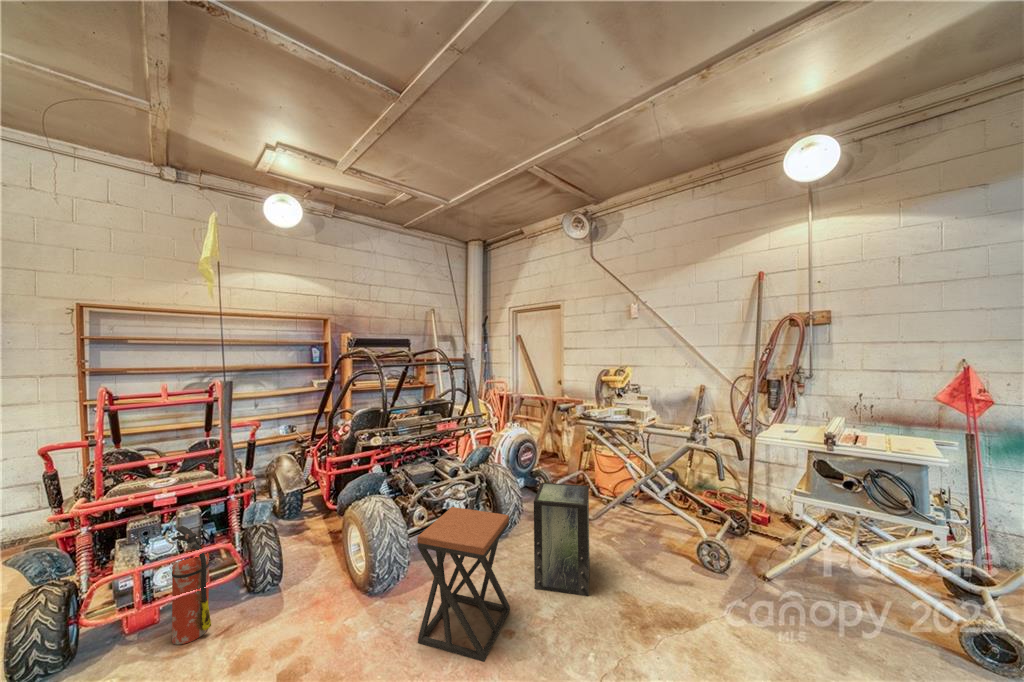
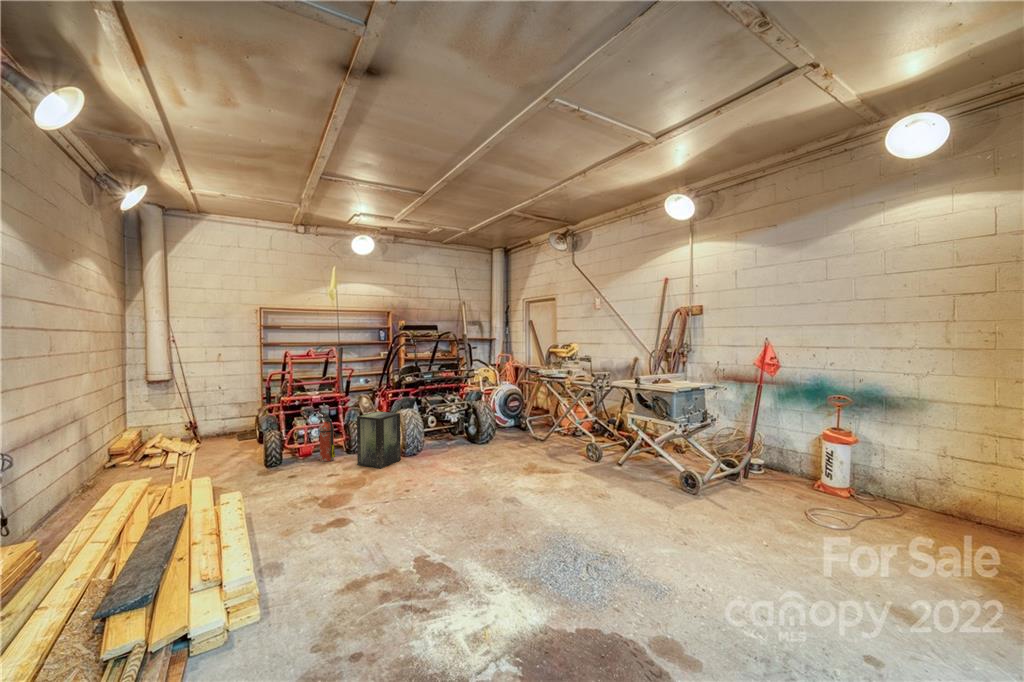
storage box: present [534,483,590,596] -> present [357,411,401,469]
stool: present [417,507,510,662] -> none [422,412,470,473]

